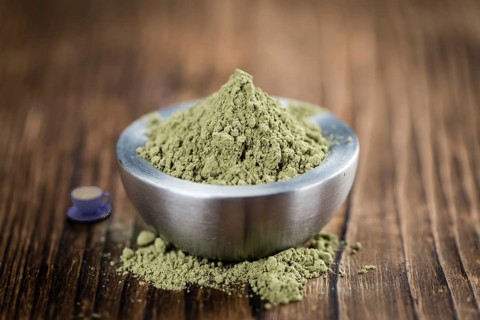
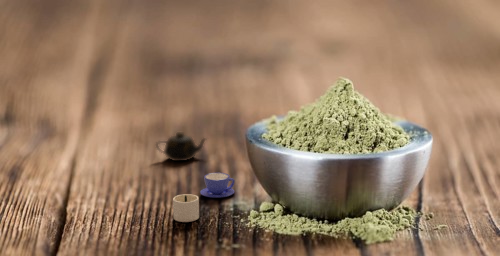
teapot: none [25,122,89,158] -> present [157,132,205,161]
candle: none [20,226,75,266] -> present [173,194,199,222]

